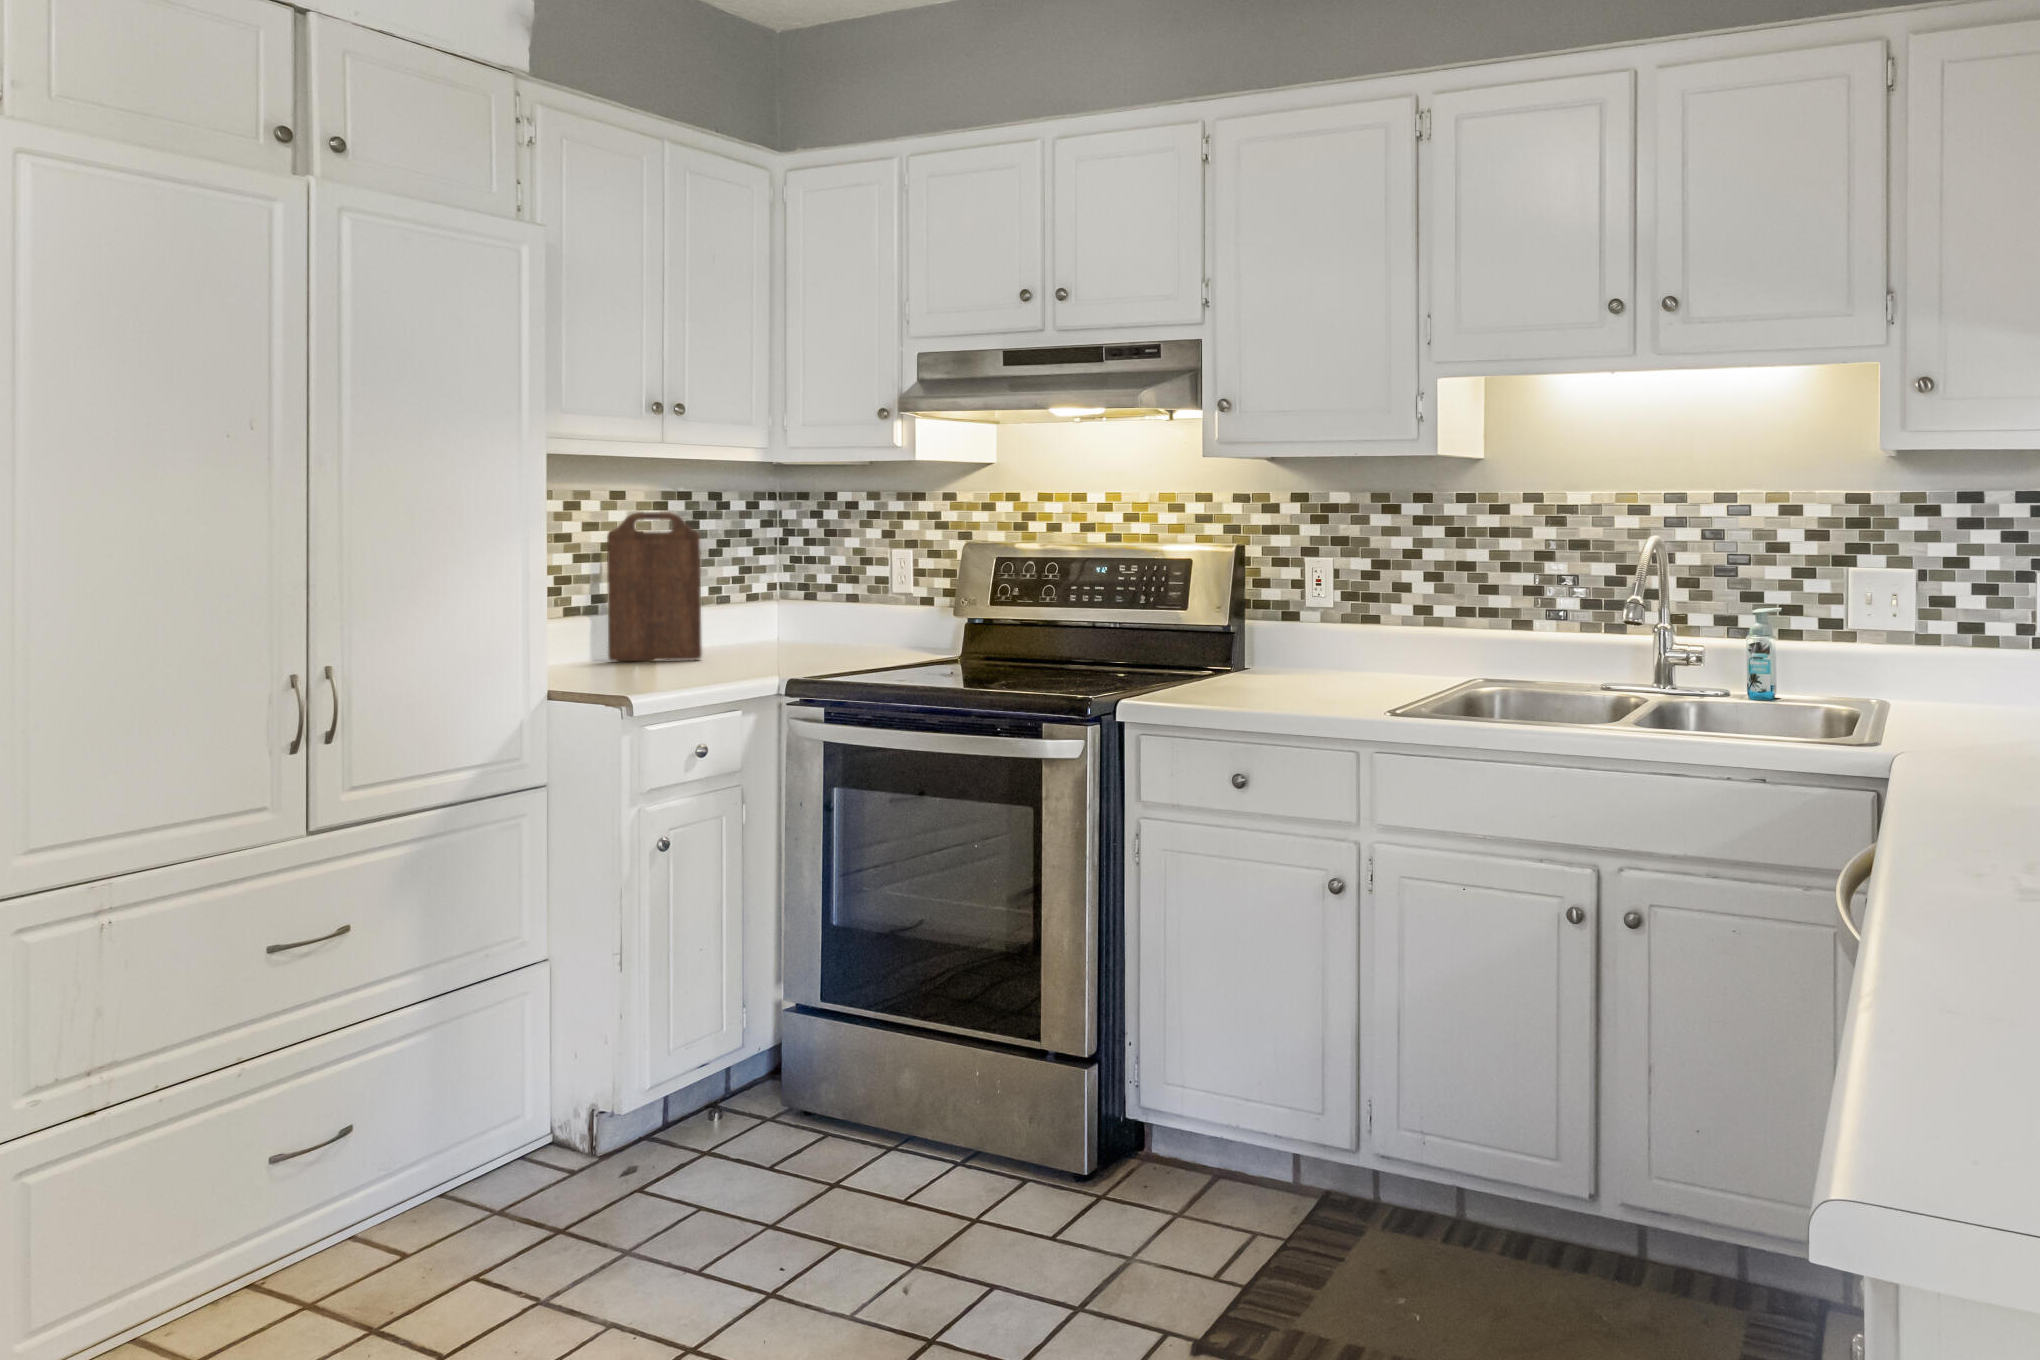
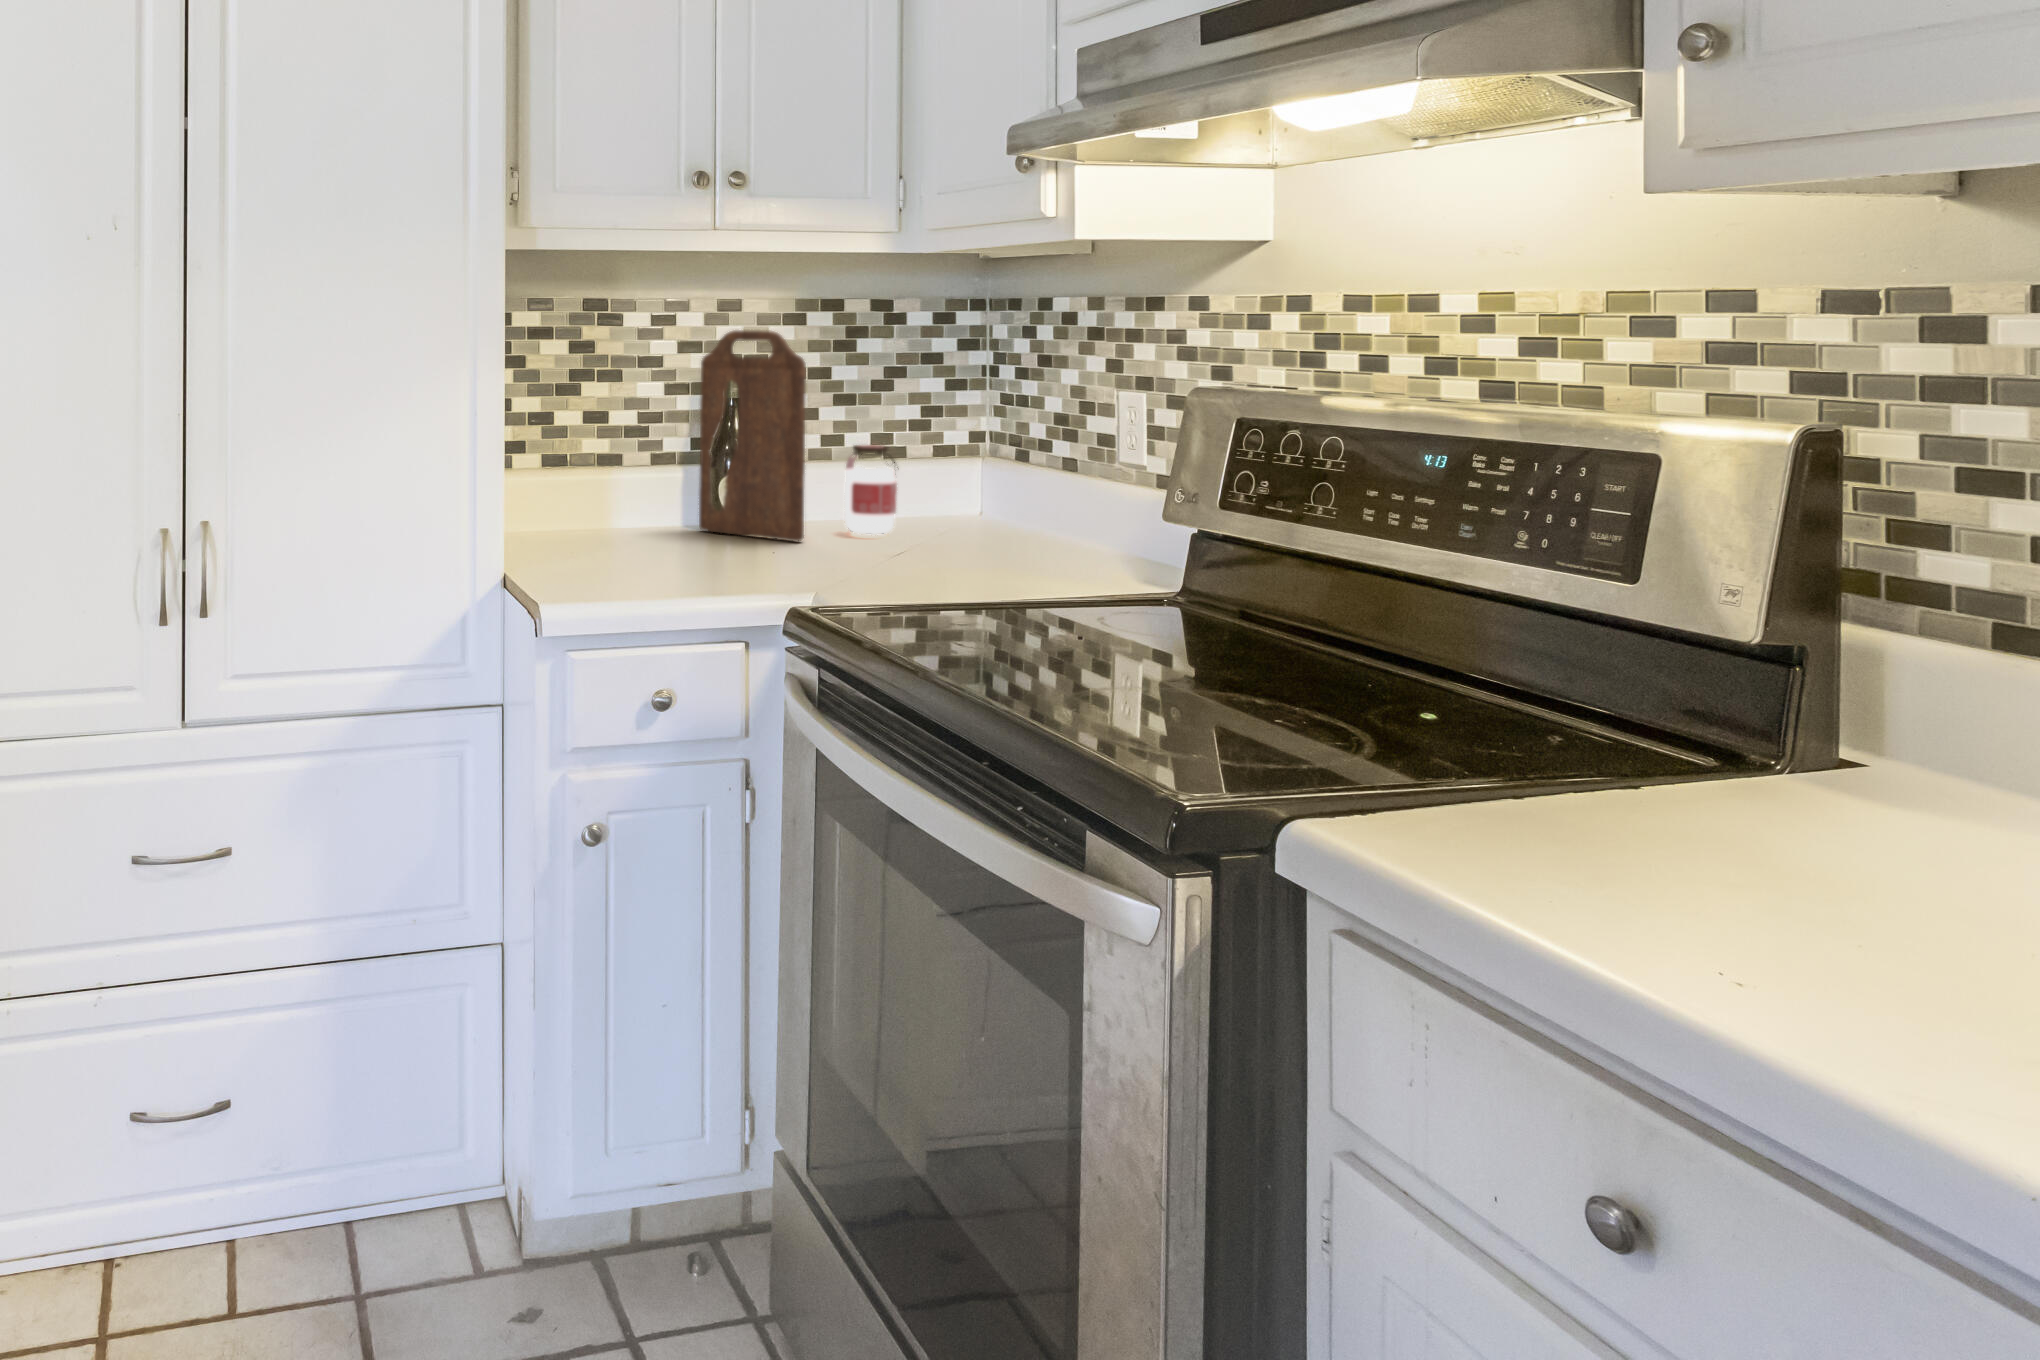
jar: none [714,592,754,654] -> present [845,445,898,535]

